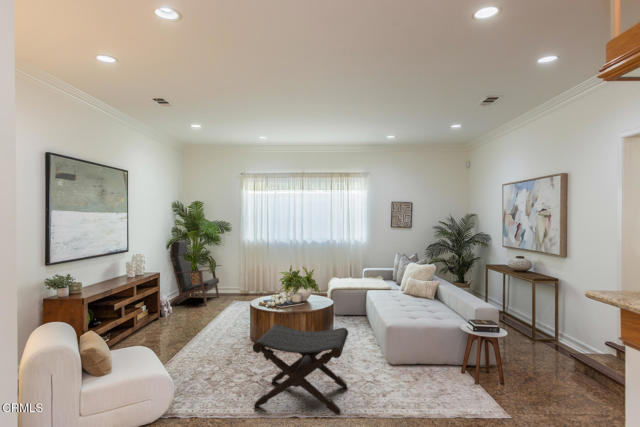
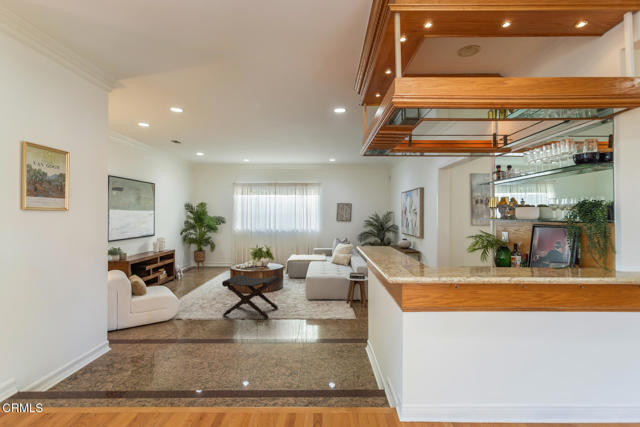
lounge chair: present [171,241,221,305] -> none [182,229,219,273]

